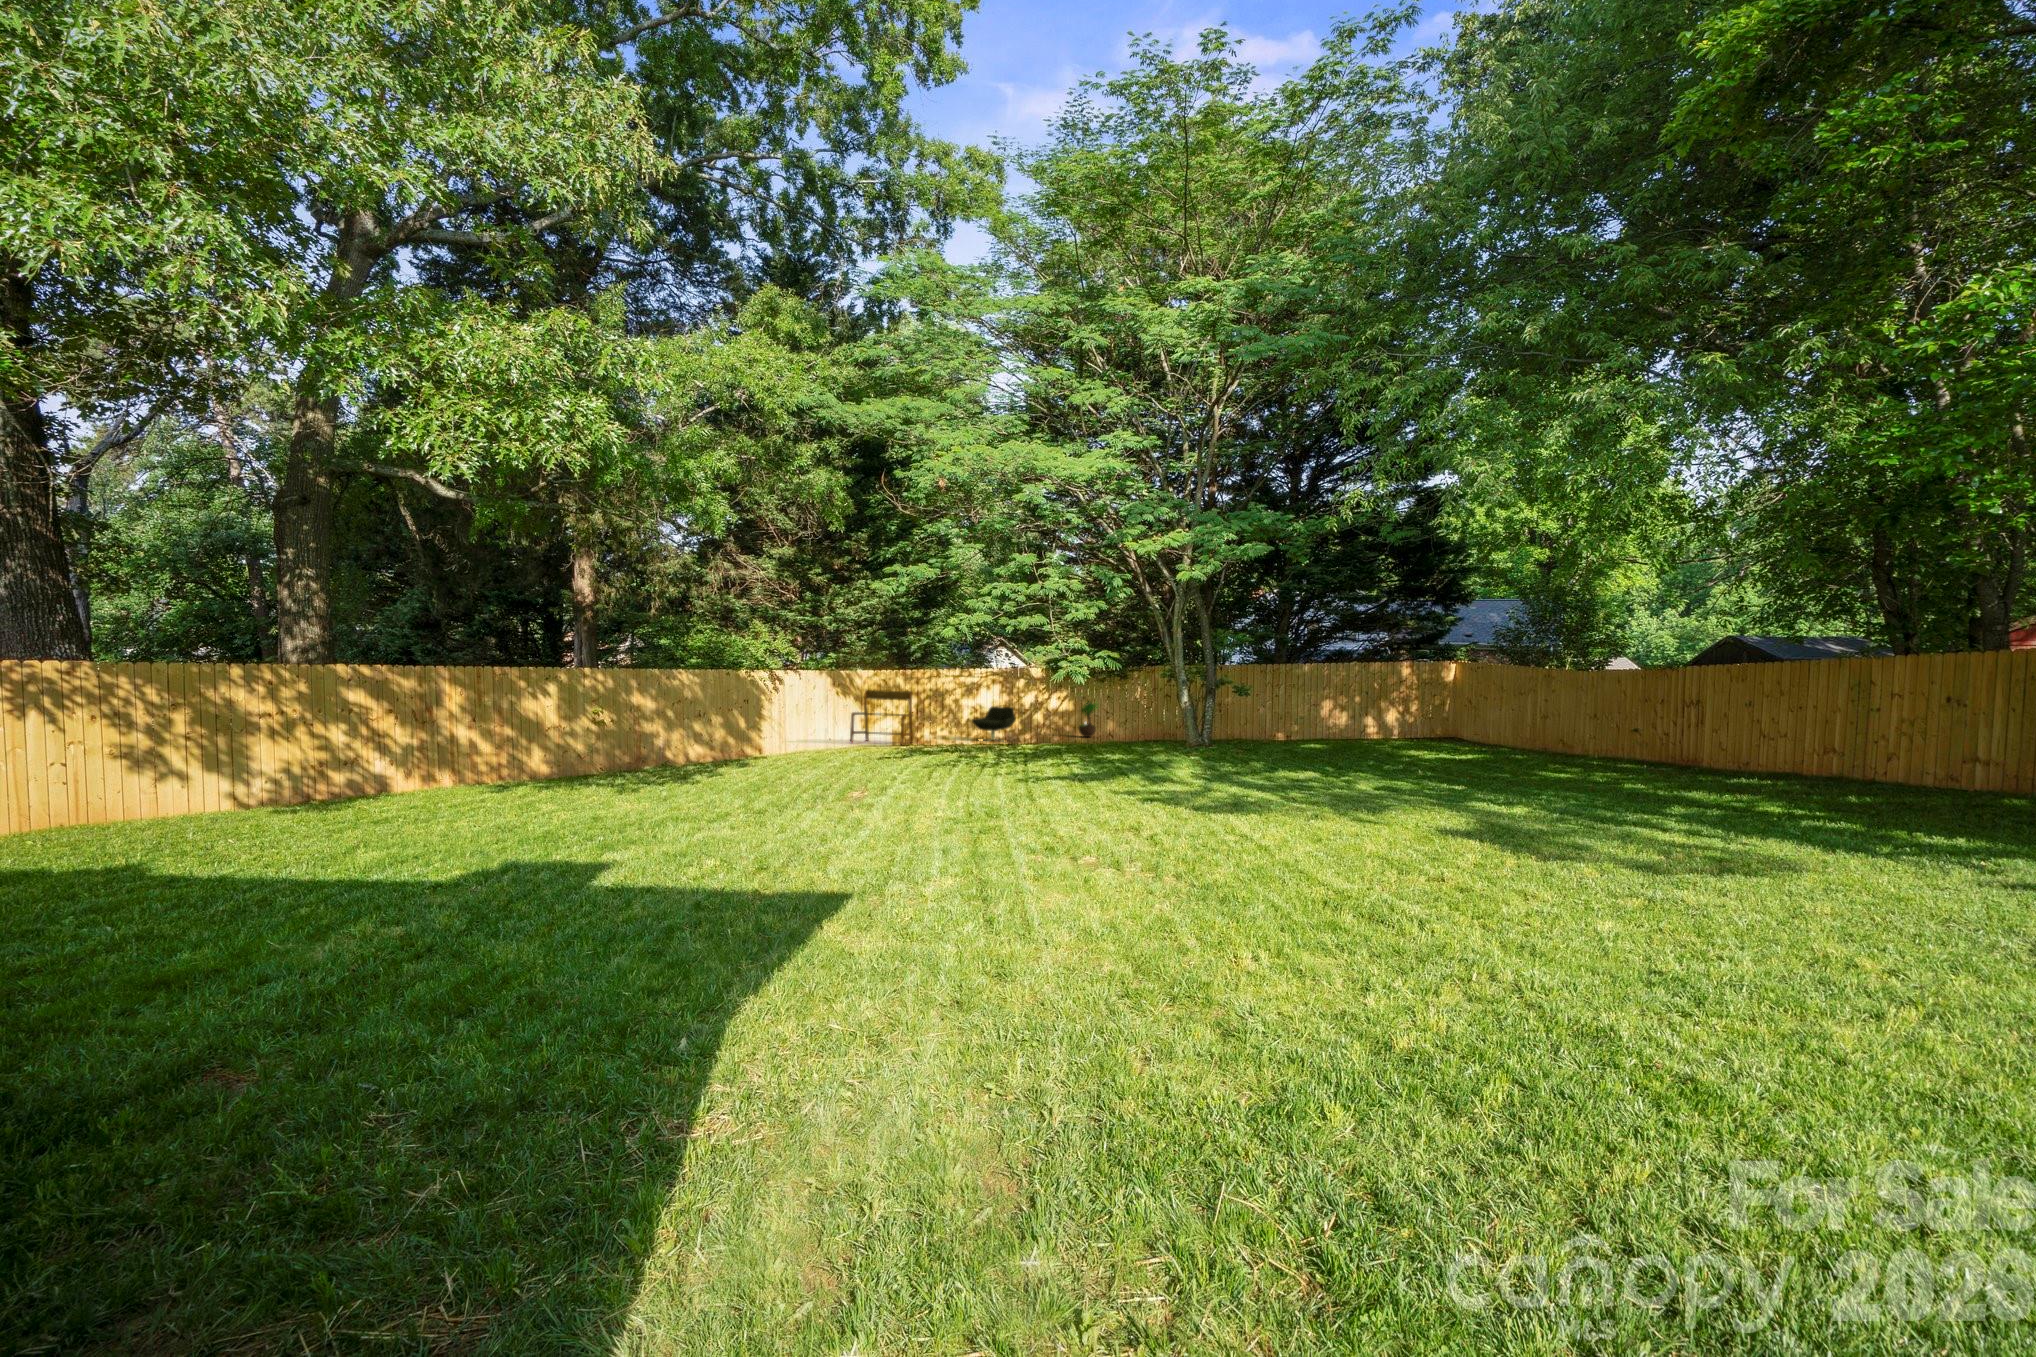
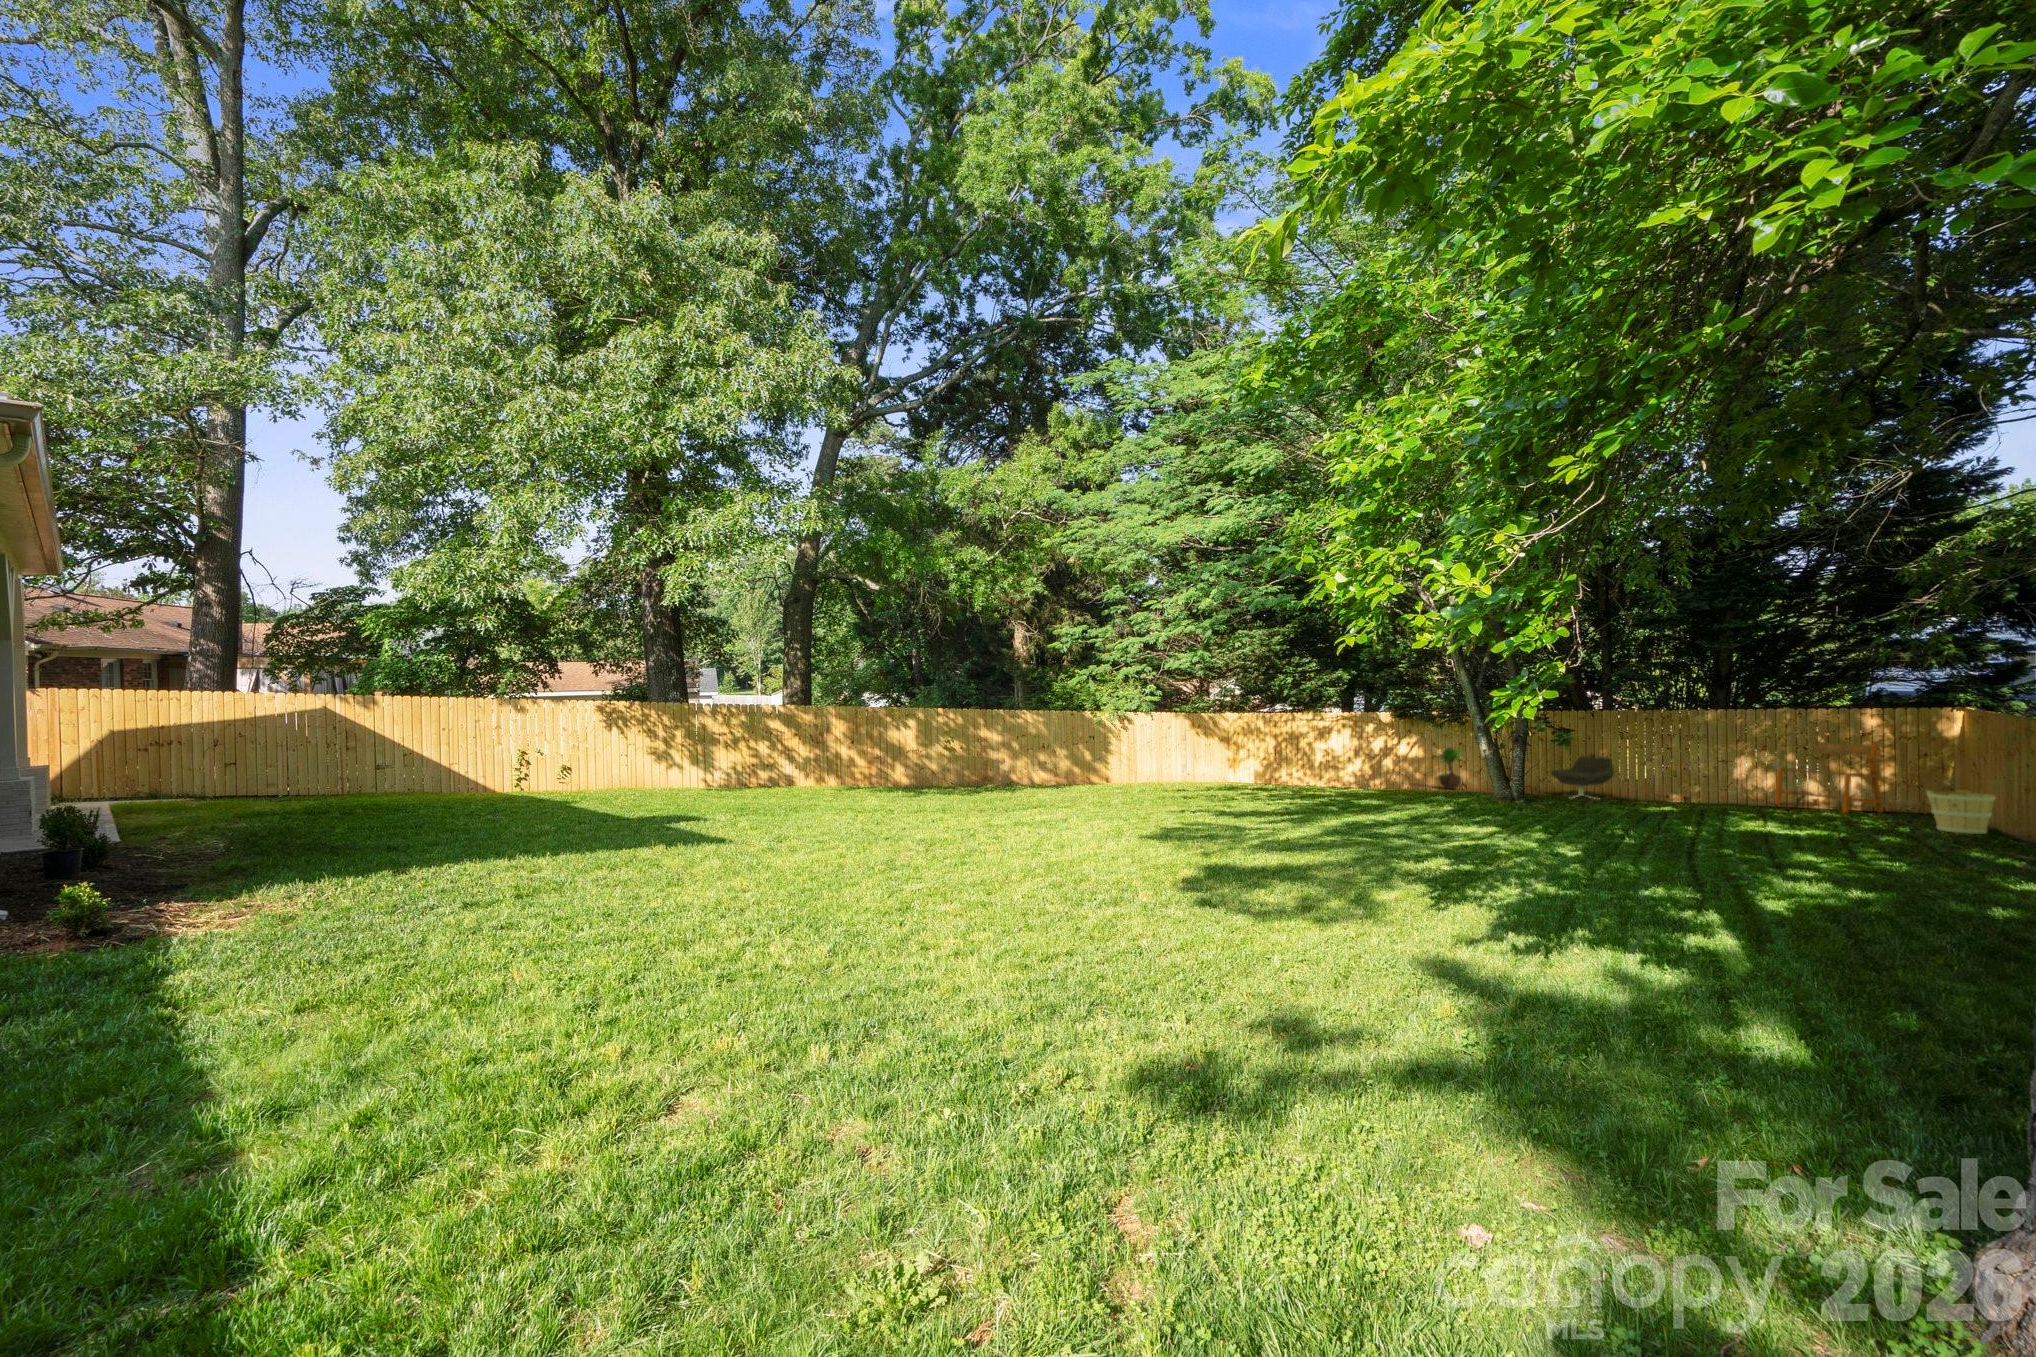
bench: present [850,690,914,745] -> present [1775,742,1883,813]
lounge chair: present [972,706,1016,741] -> present [1551,757,1615,797]
wooden bucket: none [1390,721,1423,748] -> present [1927,790,1995,834]

